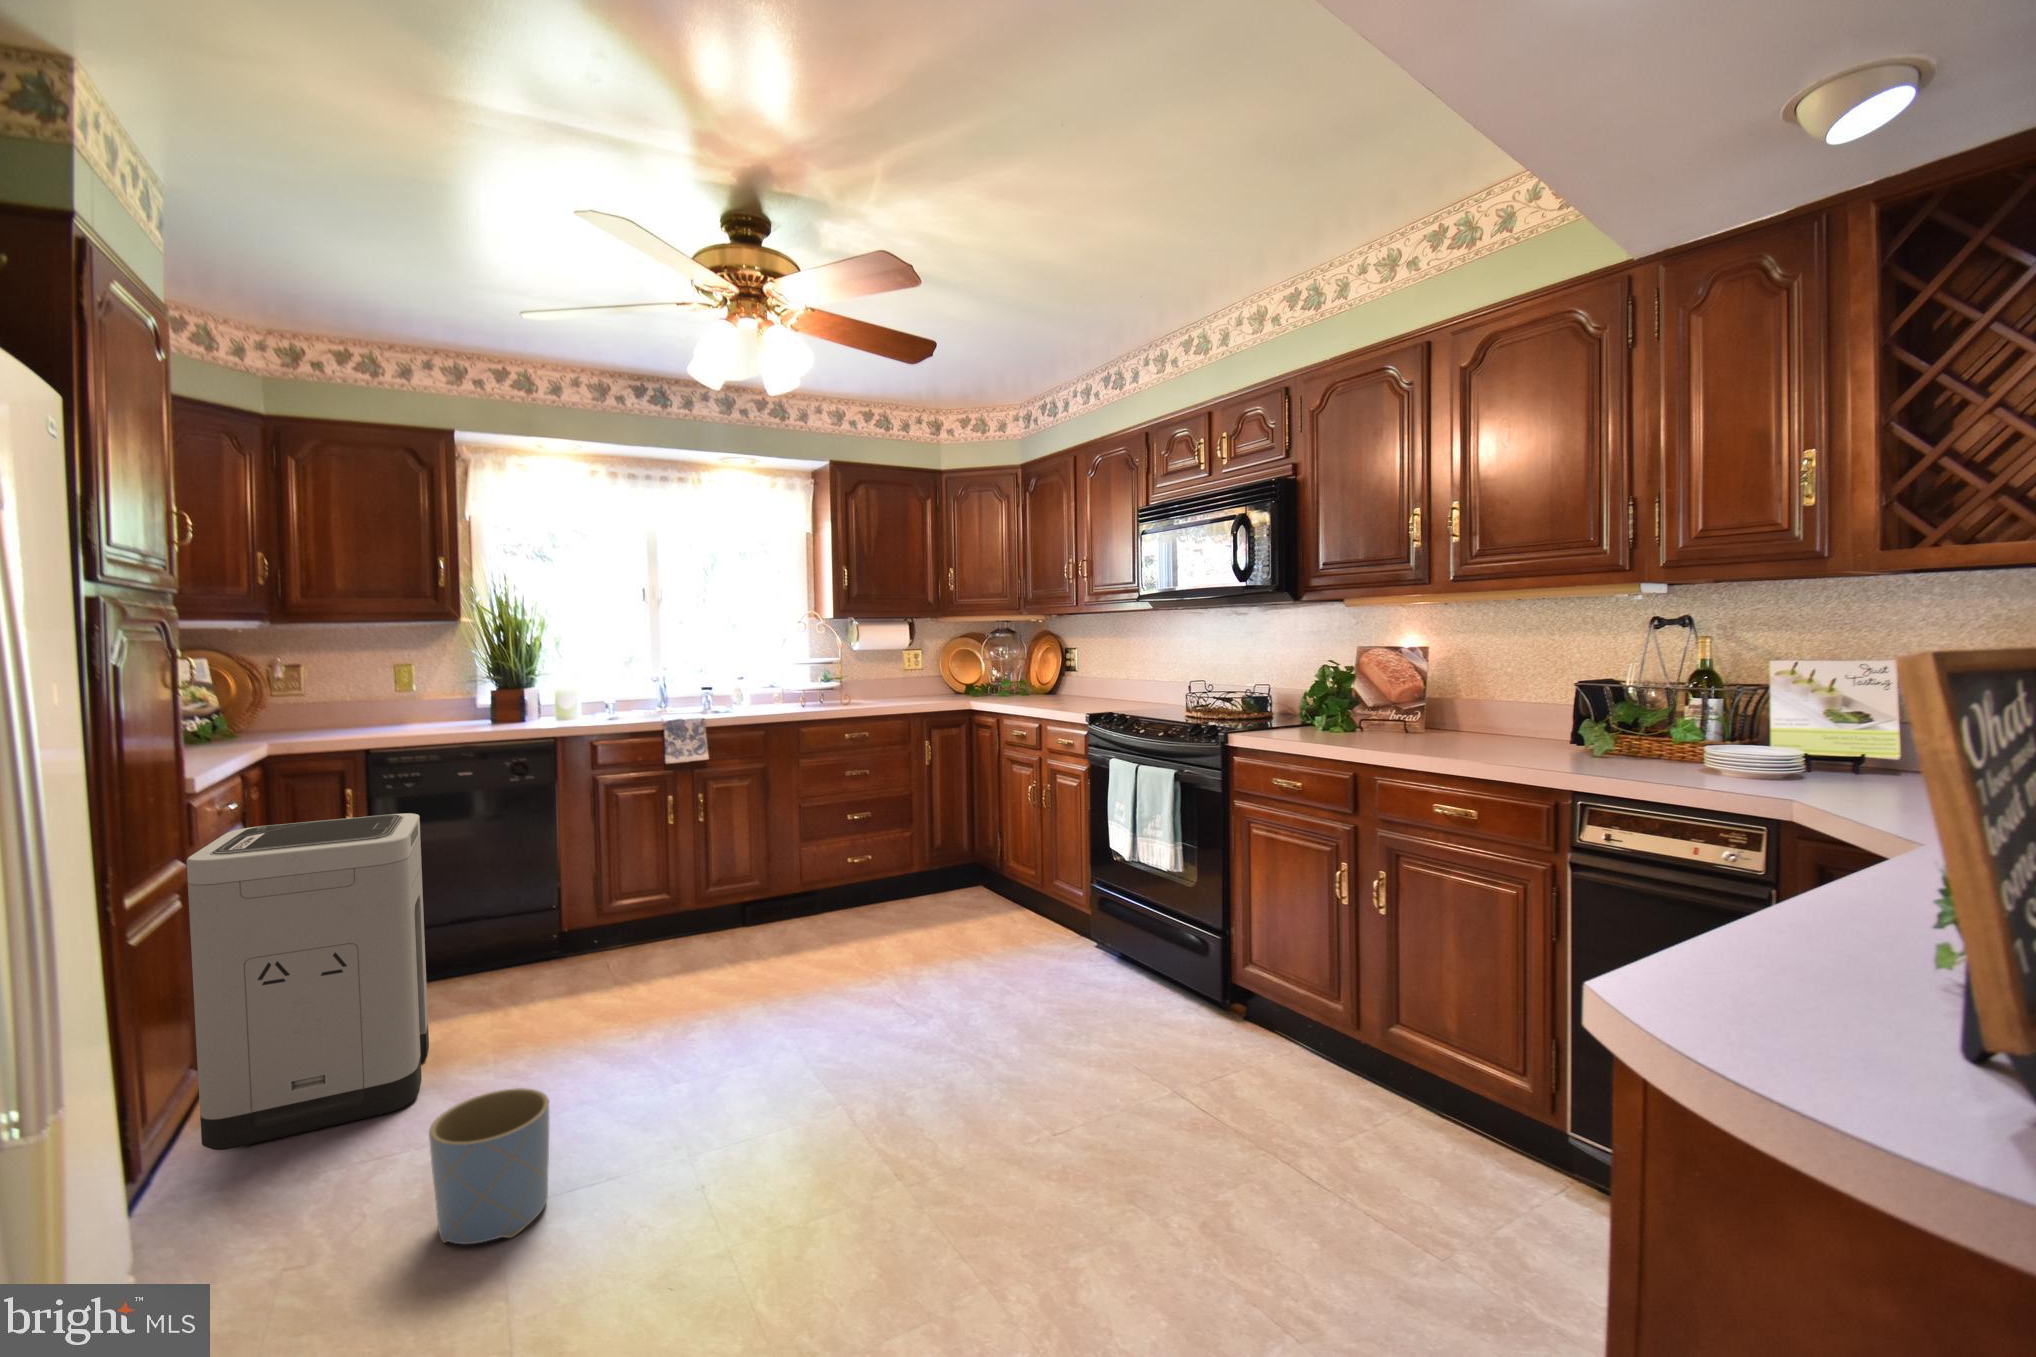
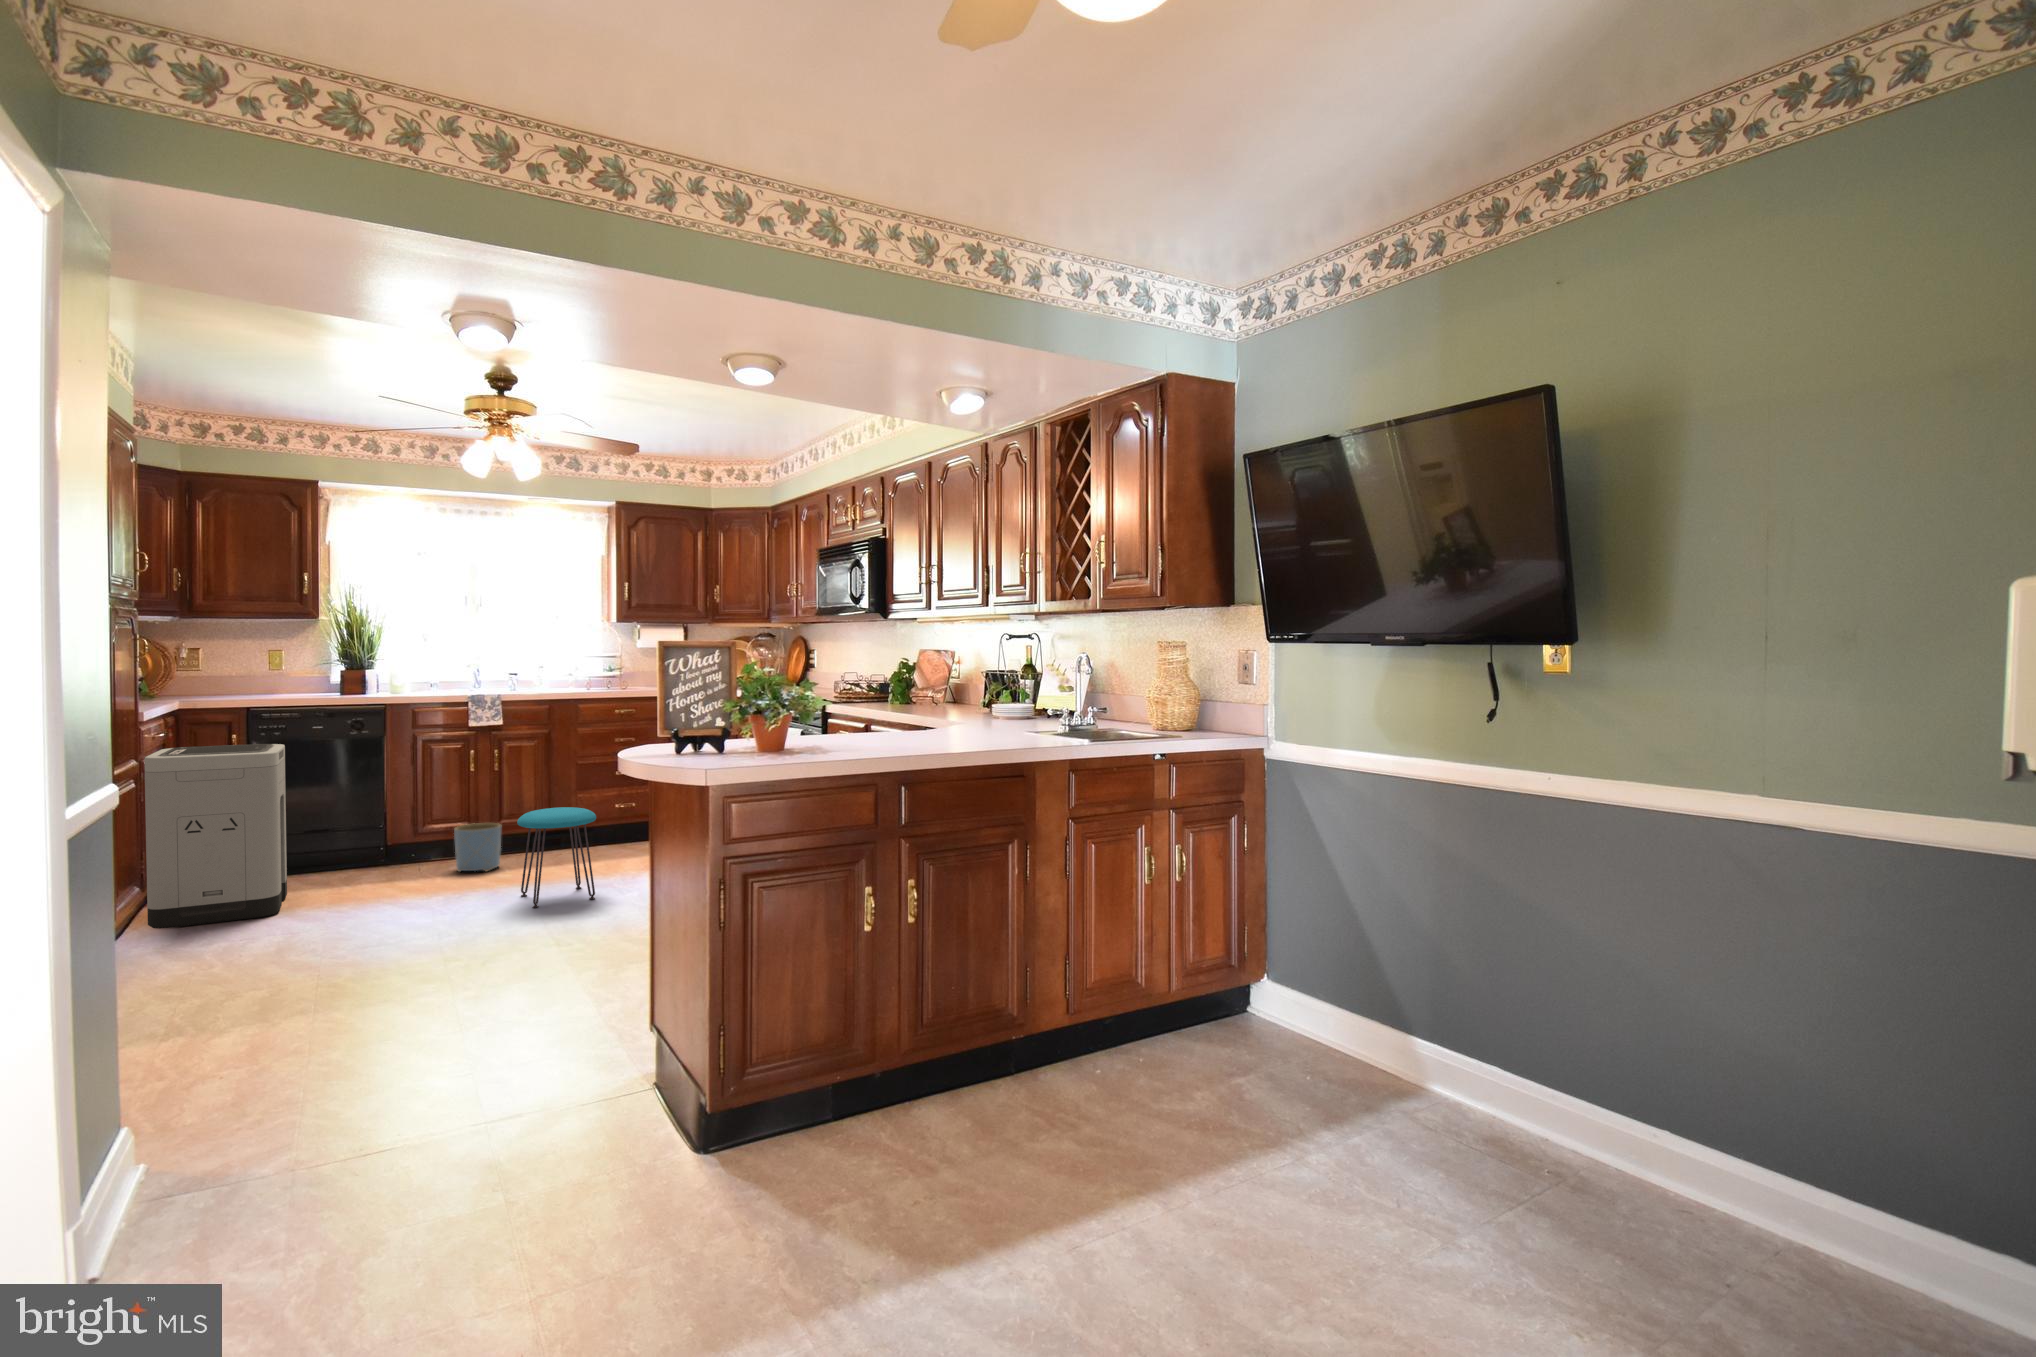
stool: none [782,901,903,1079] -> present [517,807,596,908]
planter: present [429,1088,549,1244] -> present [454,823,502,872]

